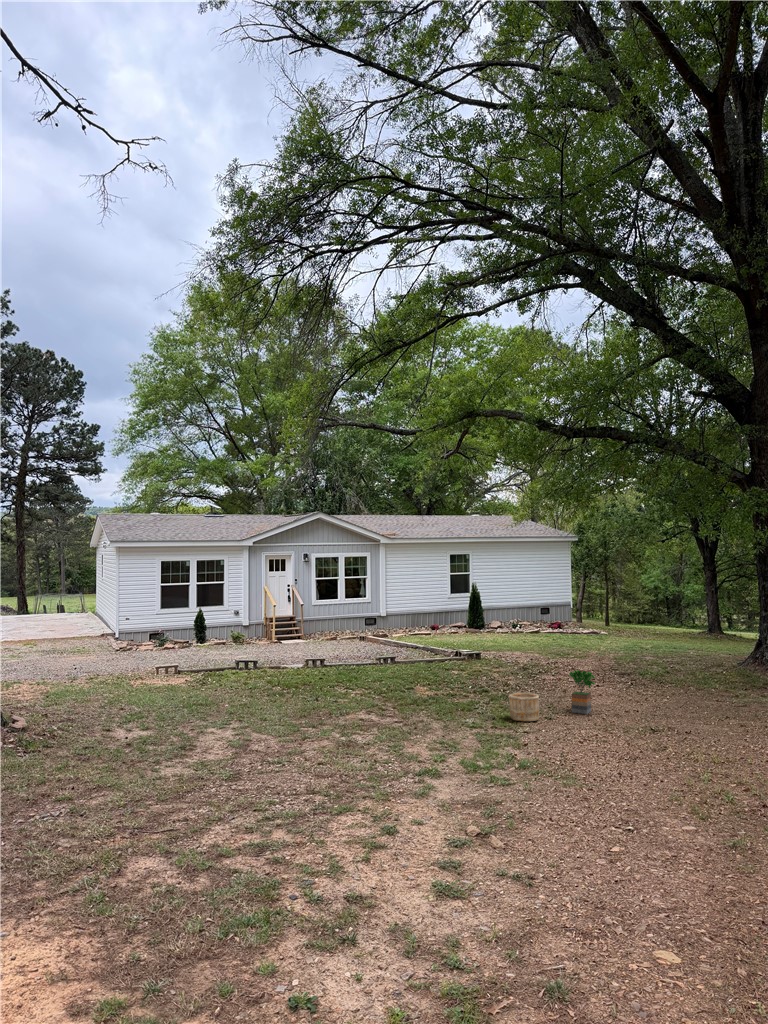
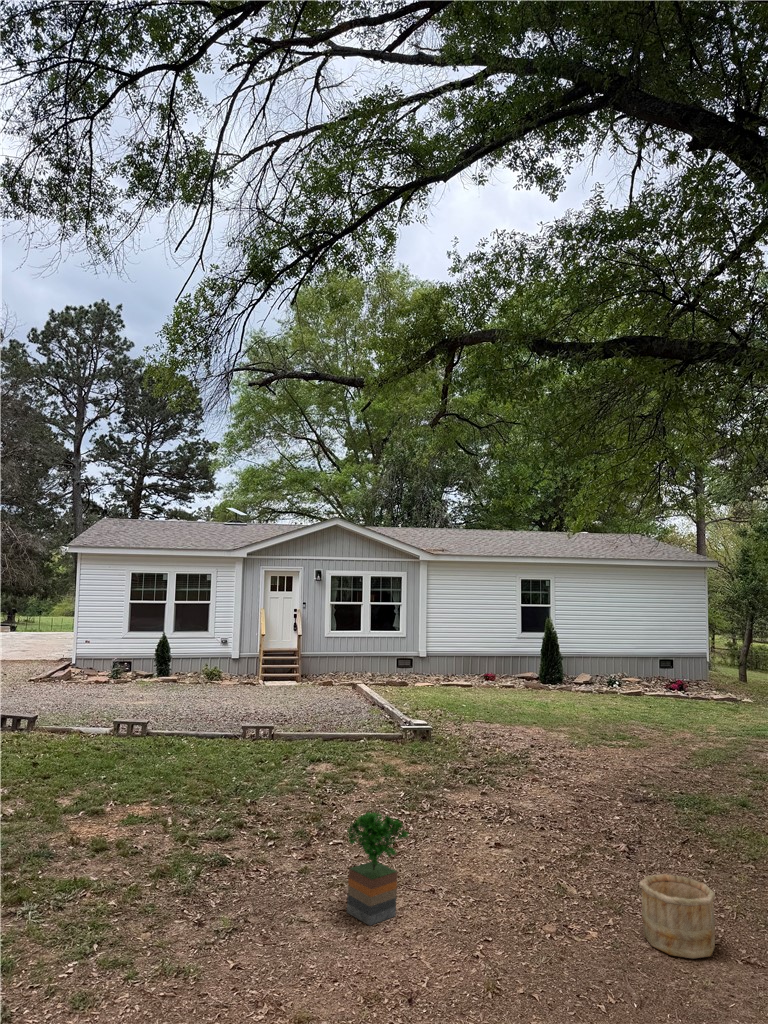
wooden bucket: present [508,693,539,721] -> present [639,874,715,959]

